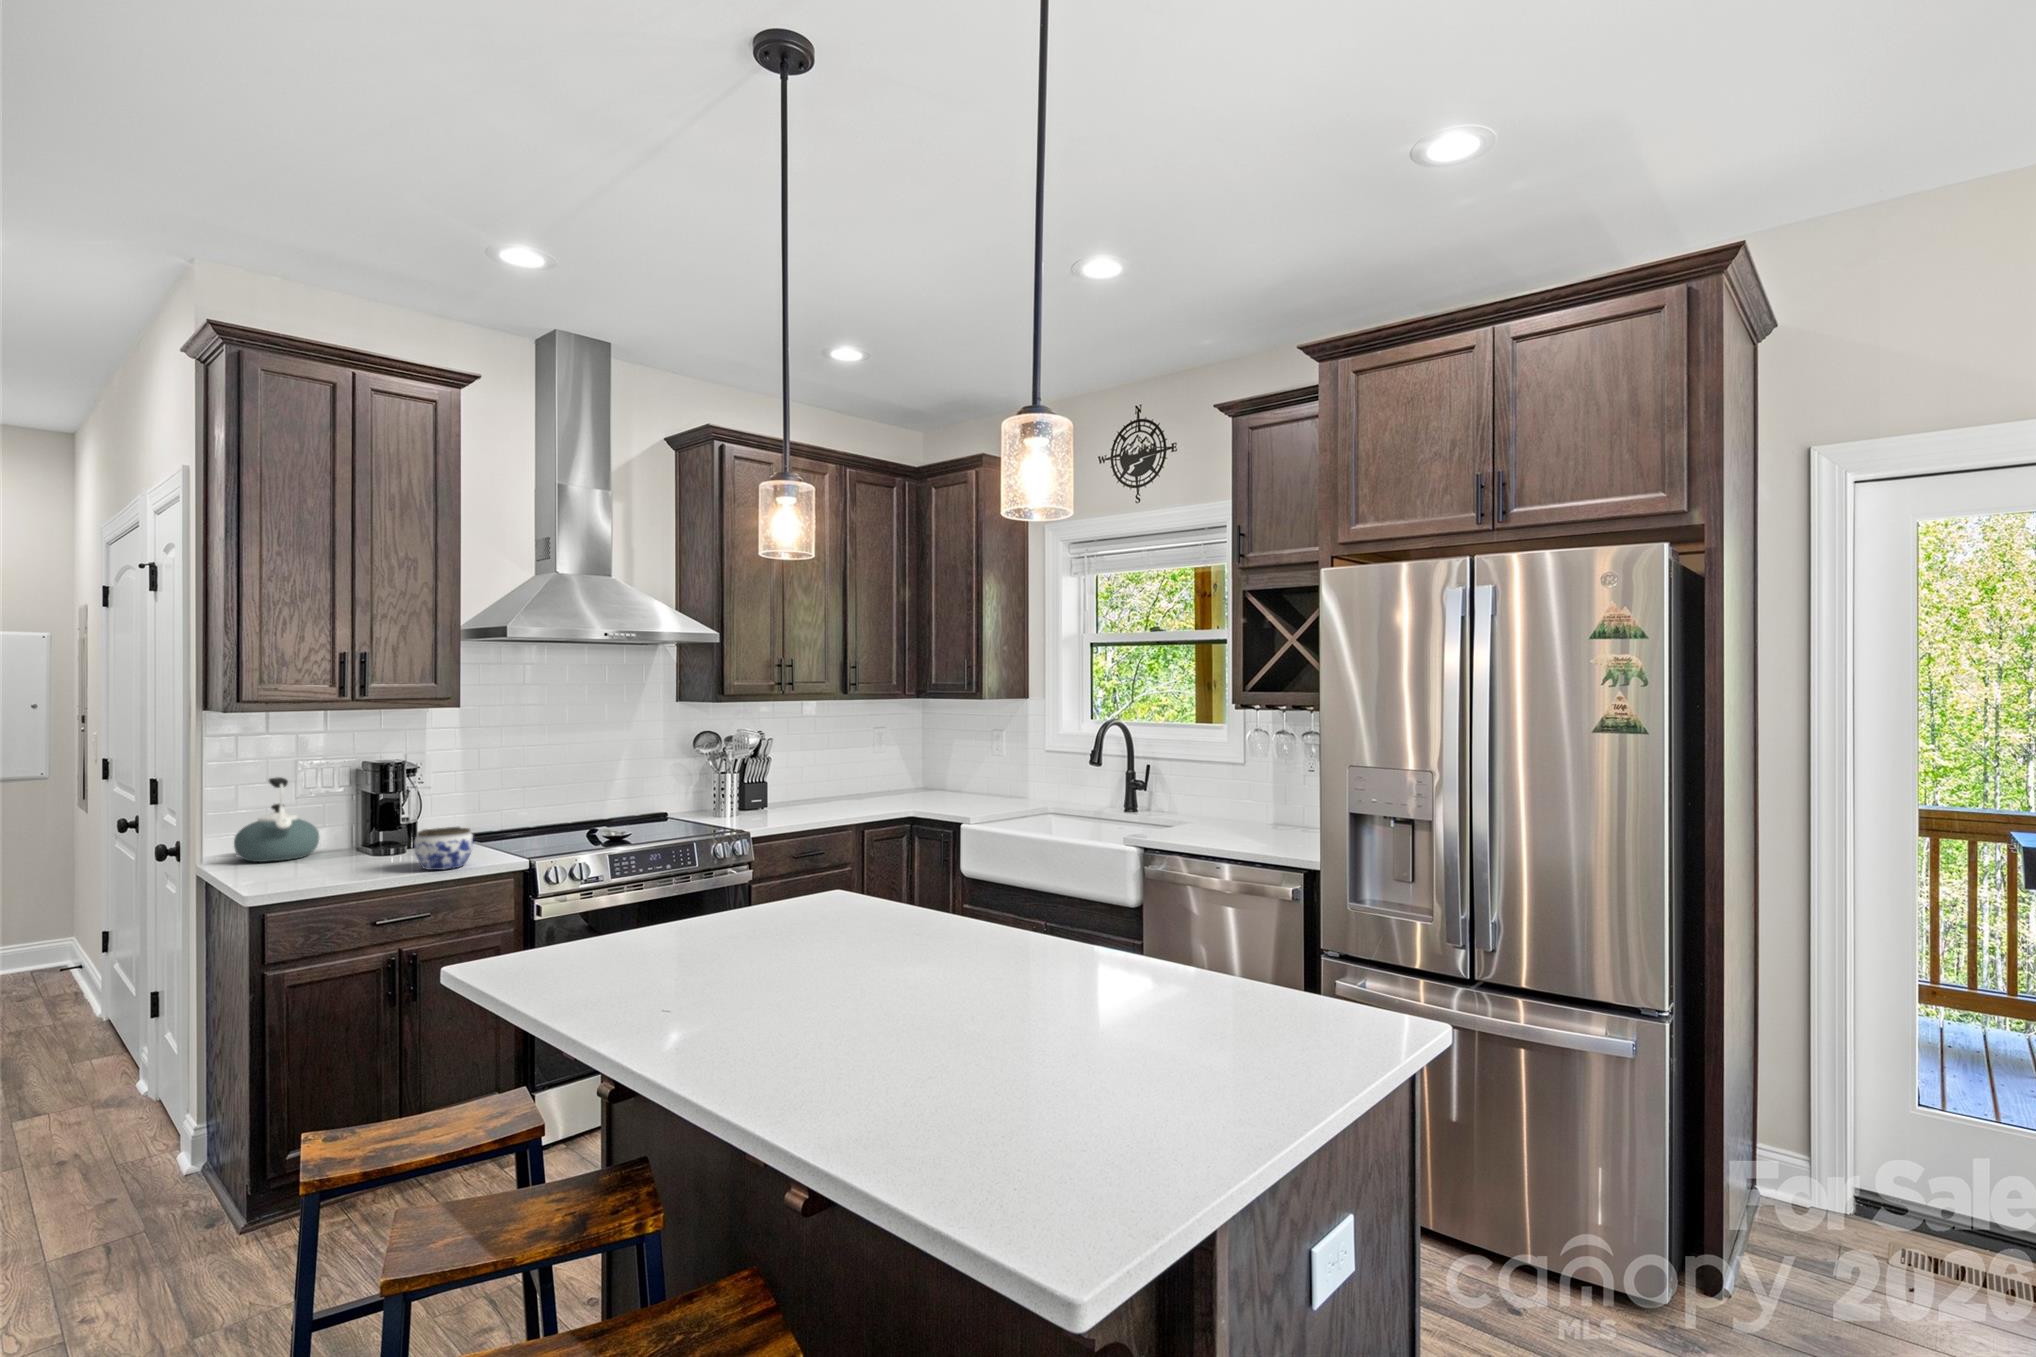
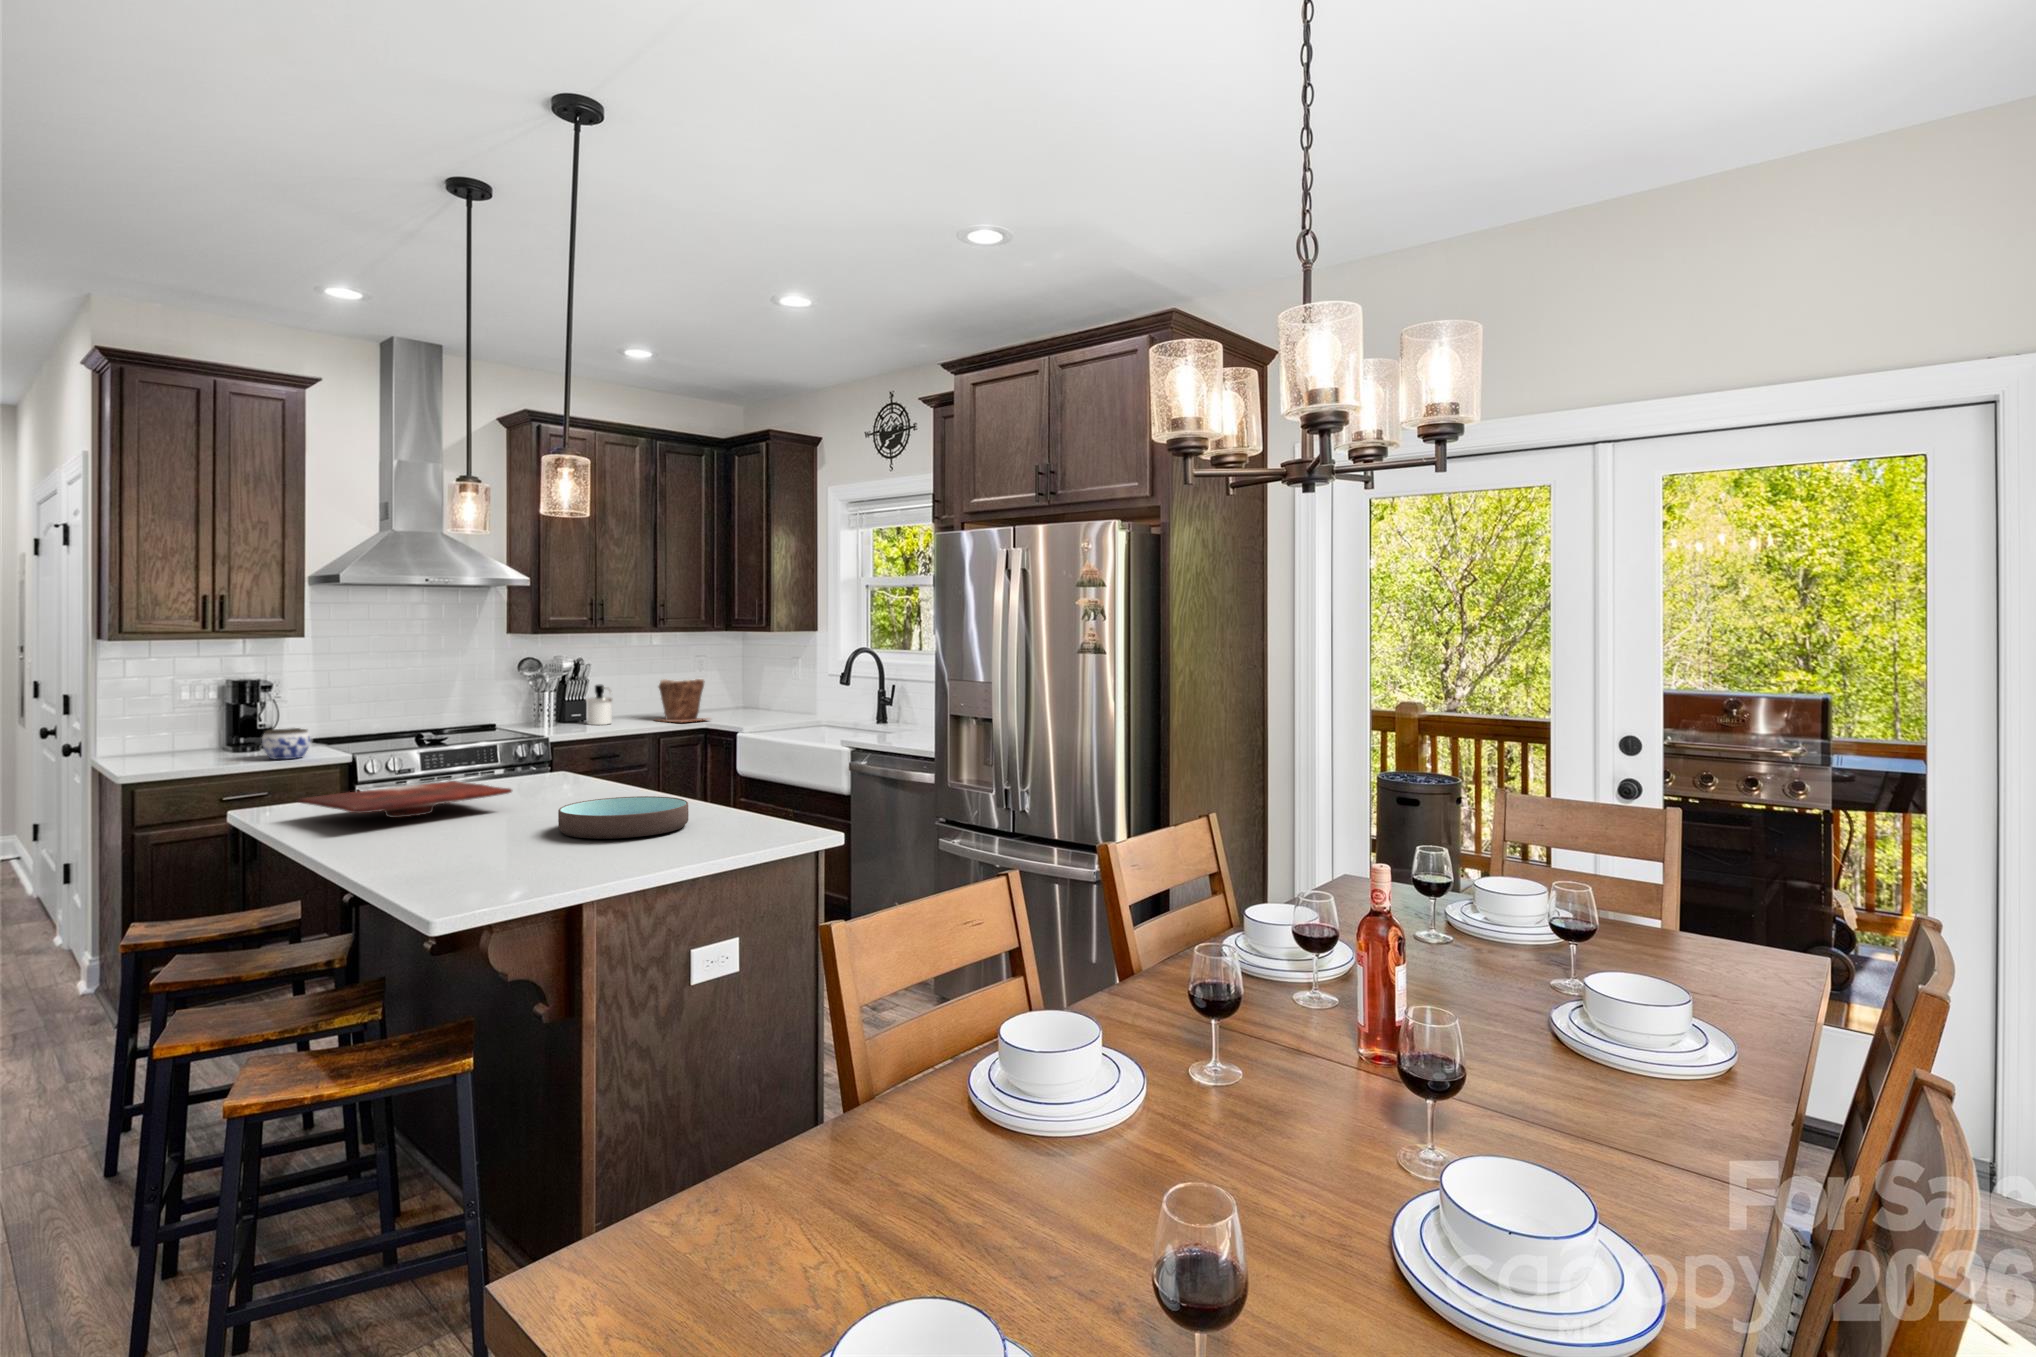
plant pot: none [843,752,911,806] -> present [656,679,706,722]
soap dispenser: none [771,761,805,811] -> present [586,685,612,725]
kettle: present [234,777,319,862] -> none [125,691,194,754]
cutting board: none [565,929,873,1014] -> present [298,781,512,818]
bowl: none [1001,965,1202,1061] -> present [558,796,689,839]

